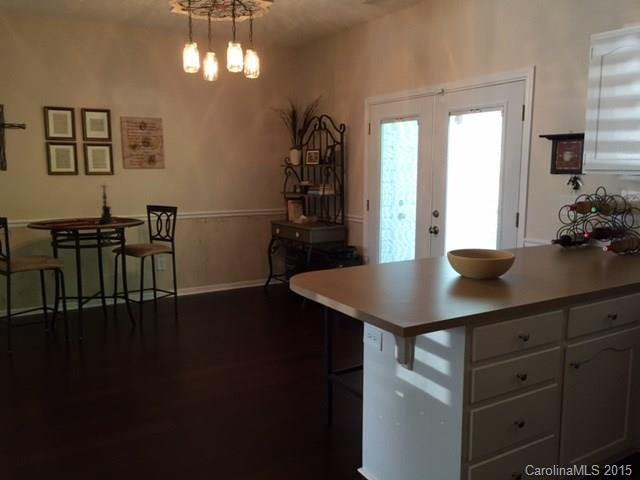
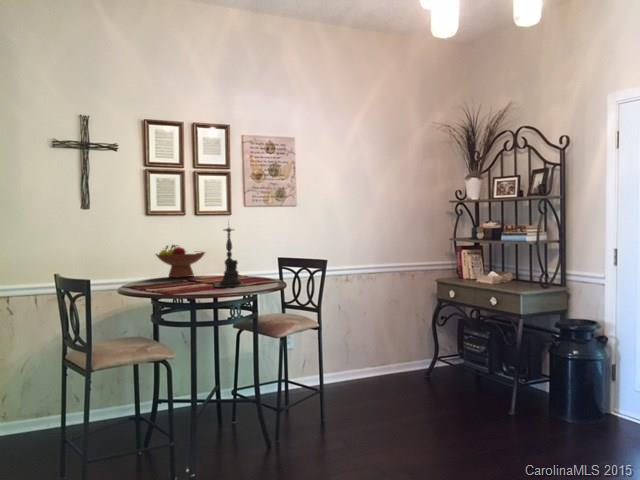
fruit bowl: none [56,195,94,218] -> present [156,245,205,278]

